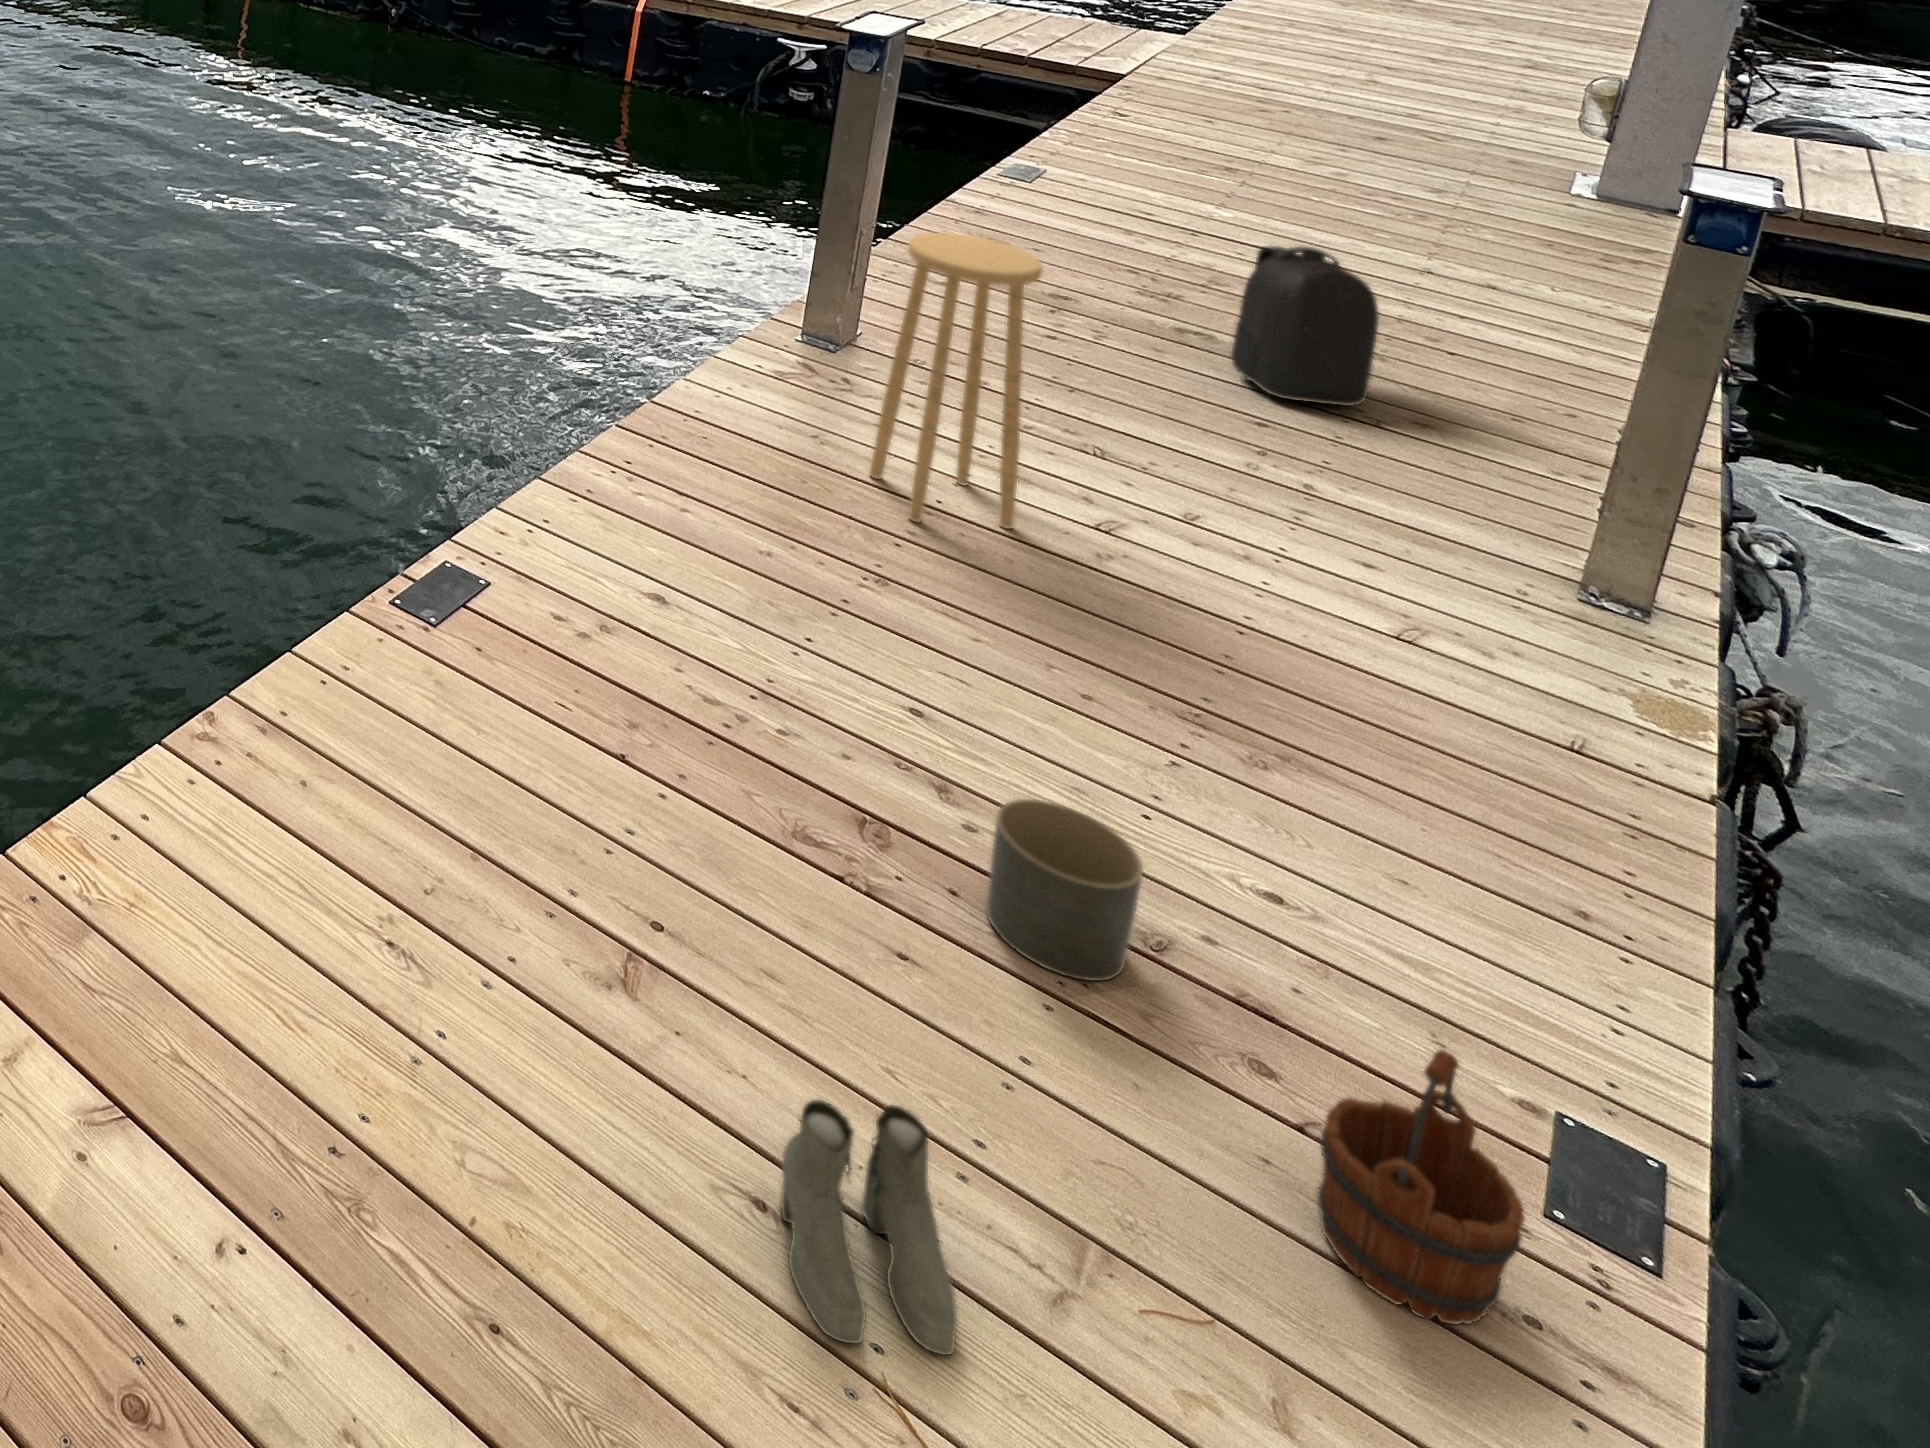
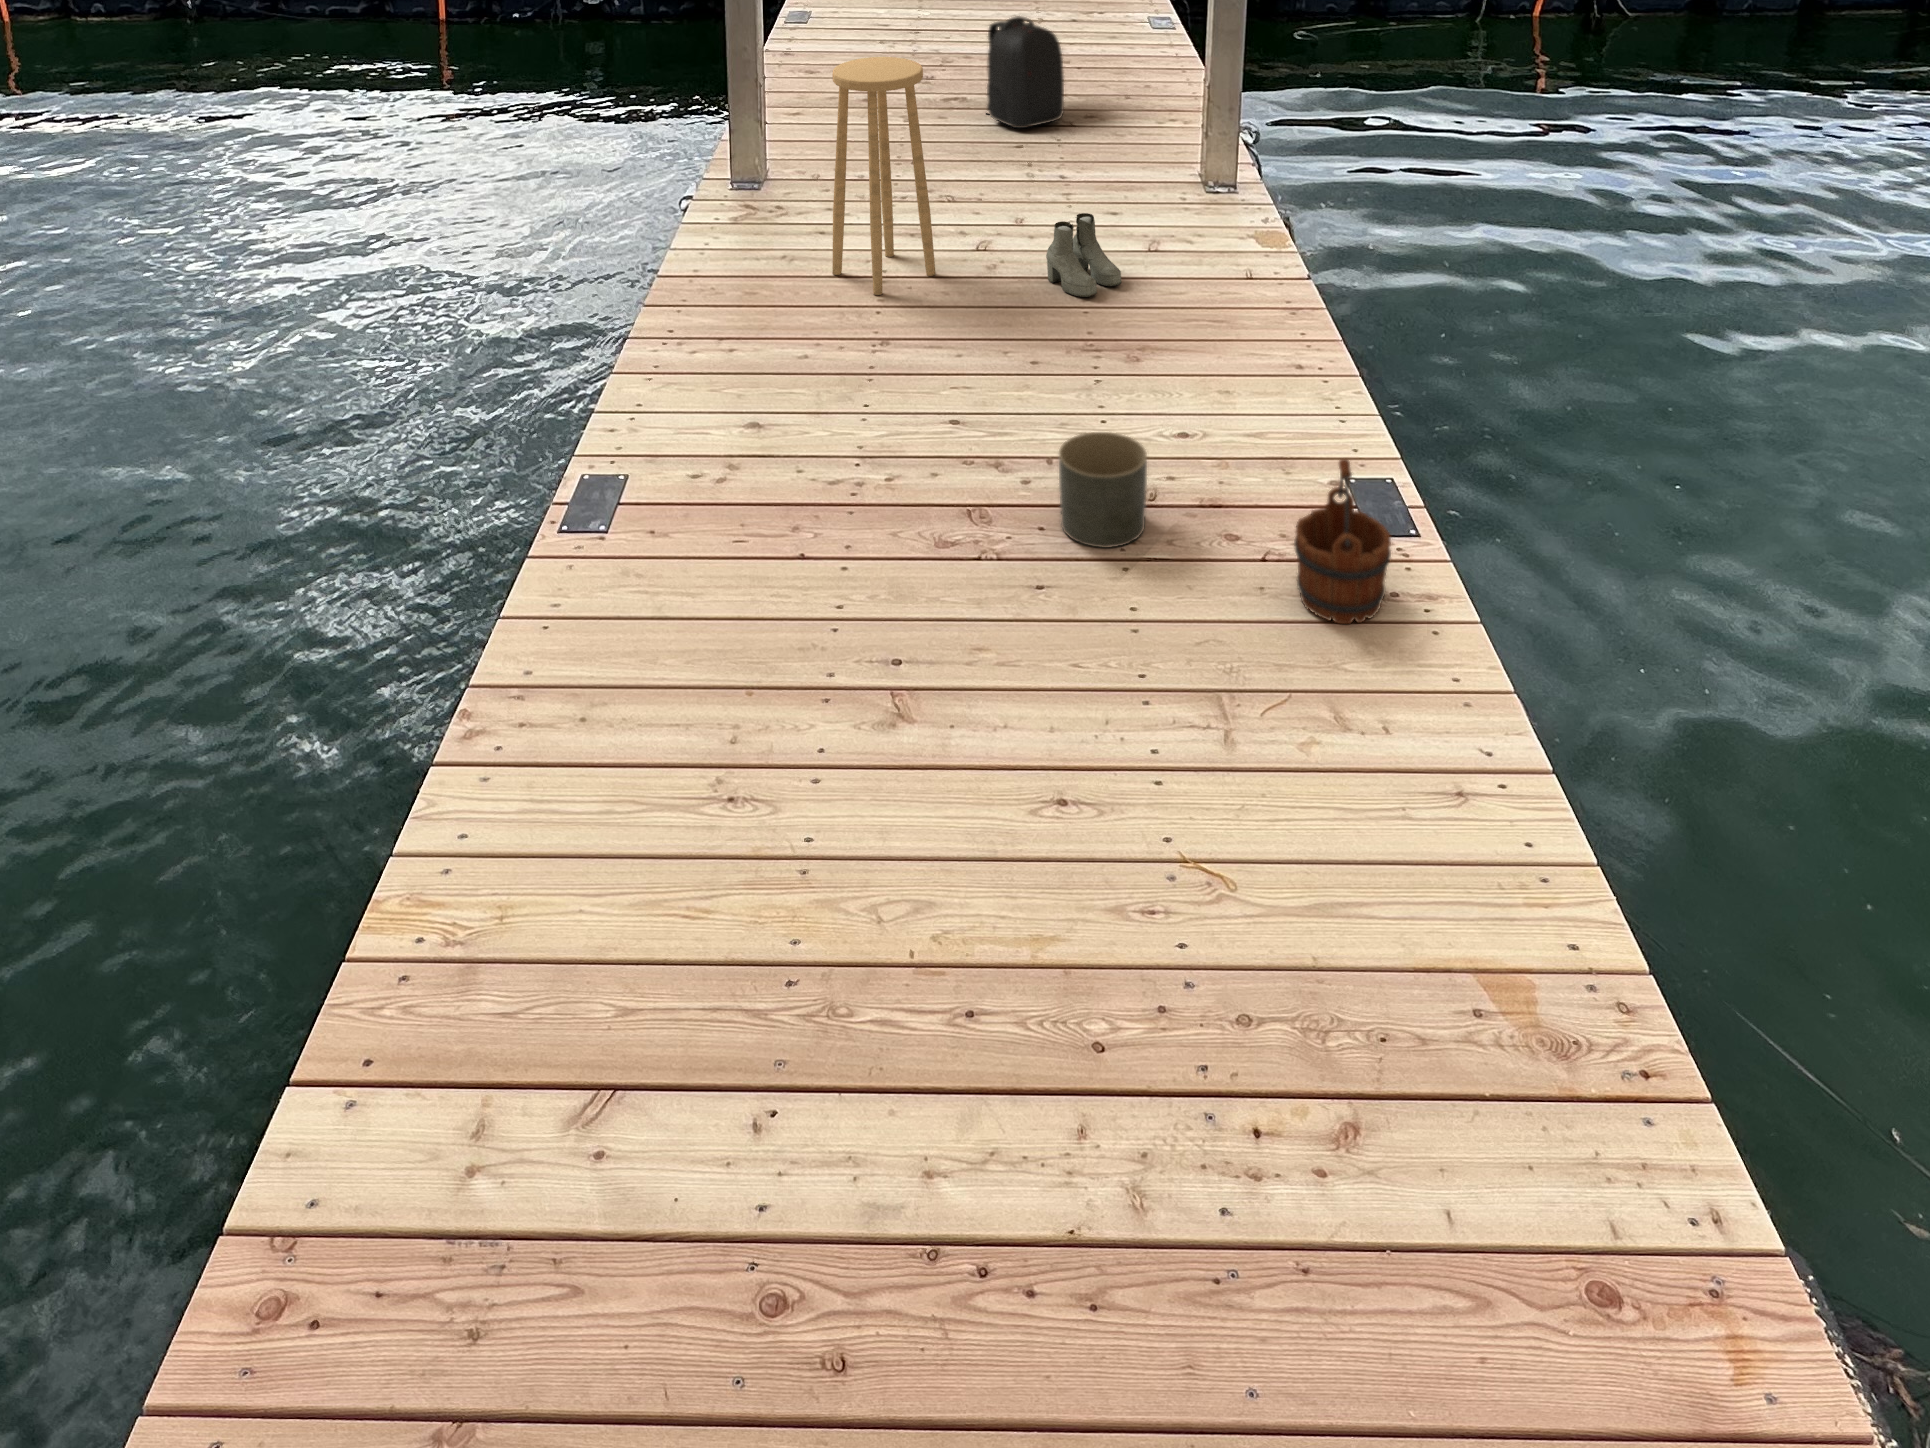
boots: present [781,1100,957,1355] -> present [1046,213,1121,297]

